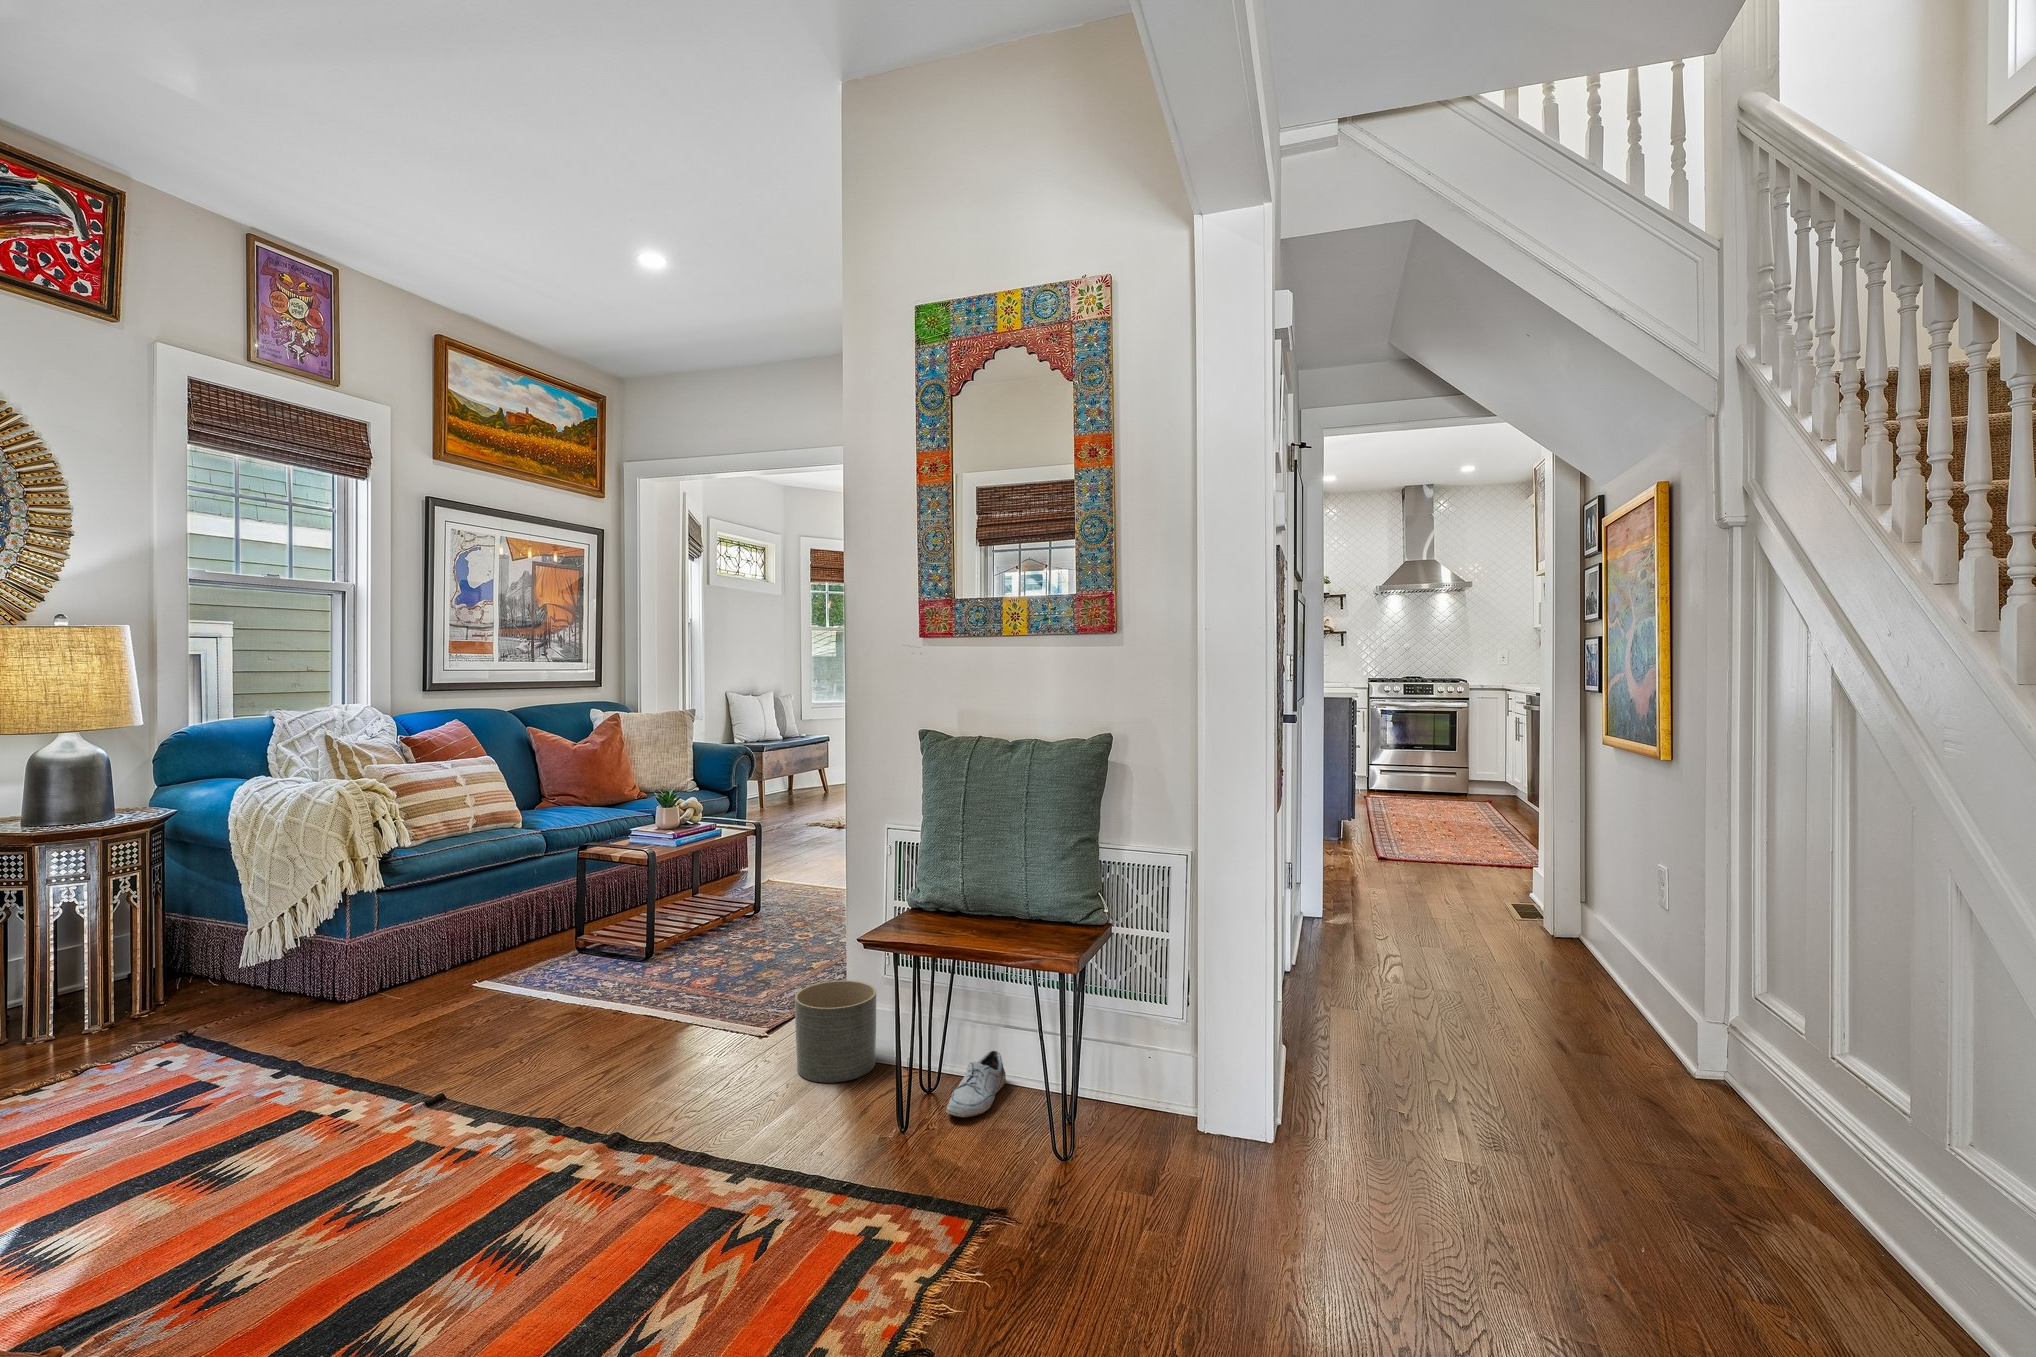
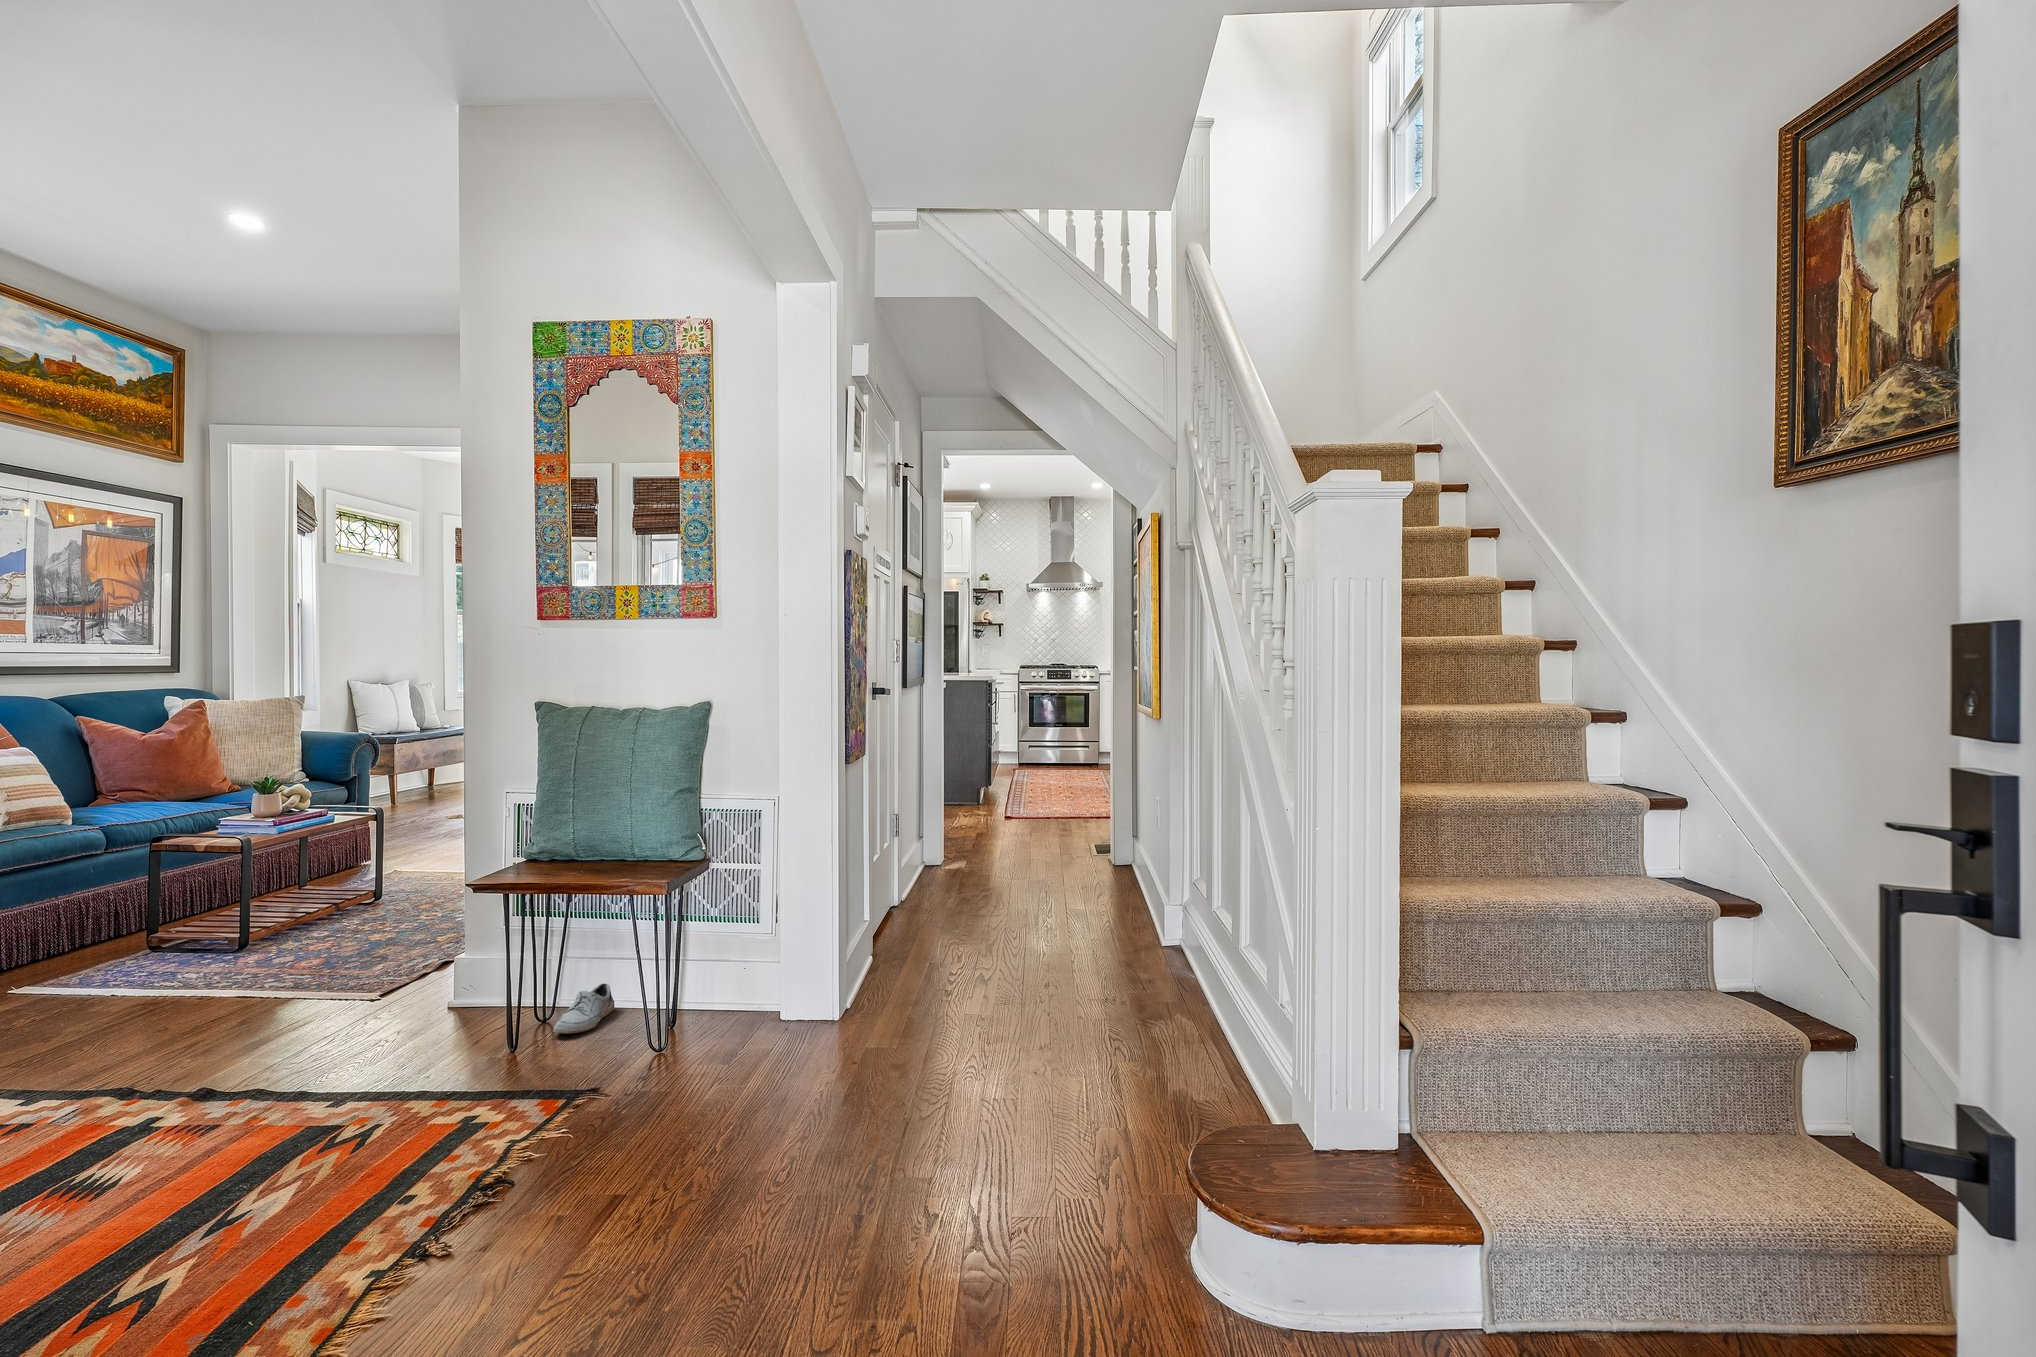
planter: present [795,980,876,1083] -> none [408,937,492,1025]

